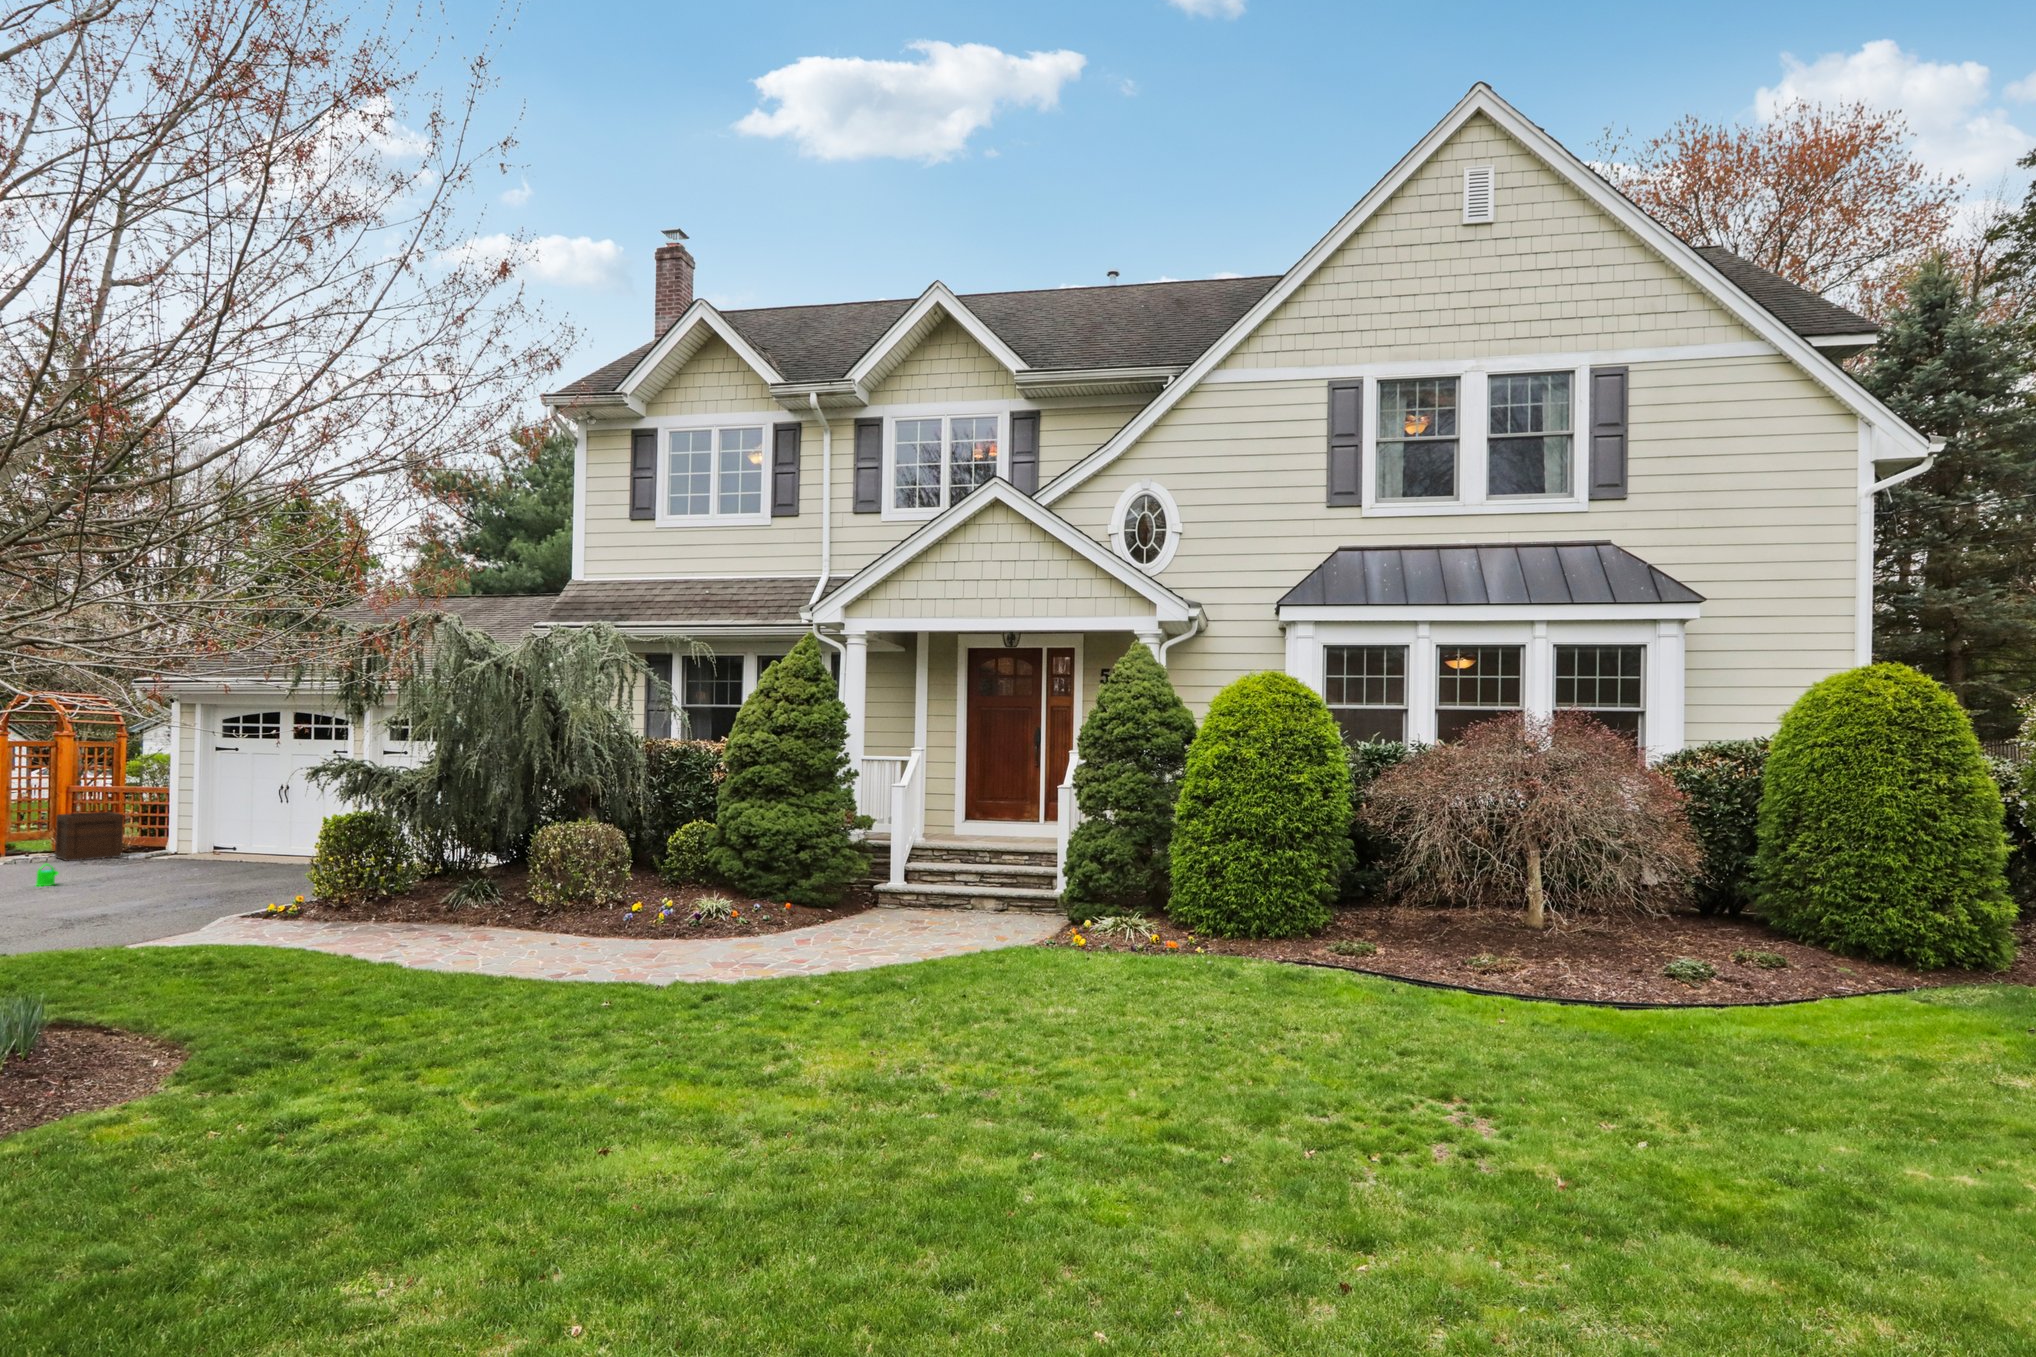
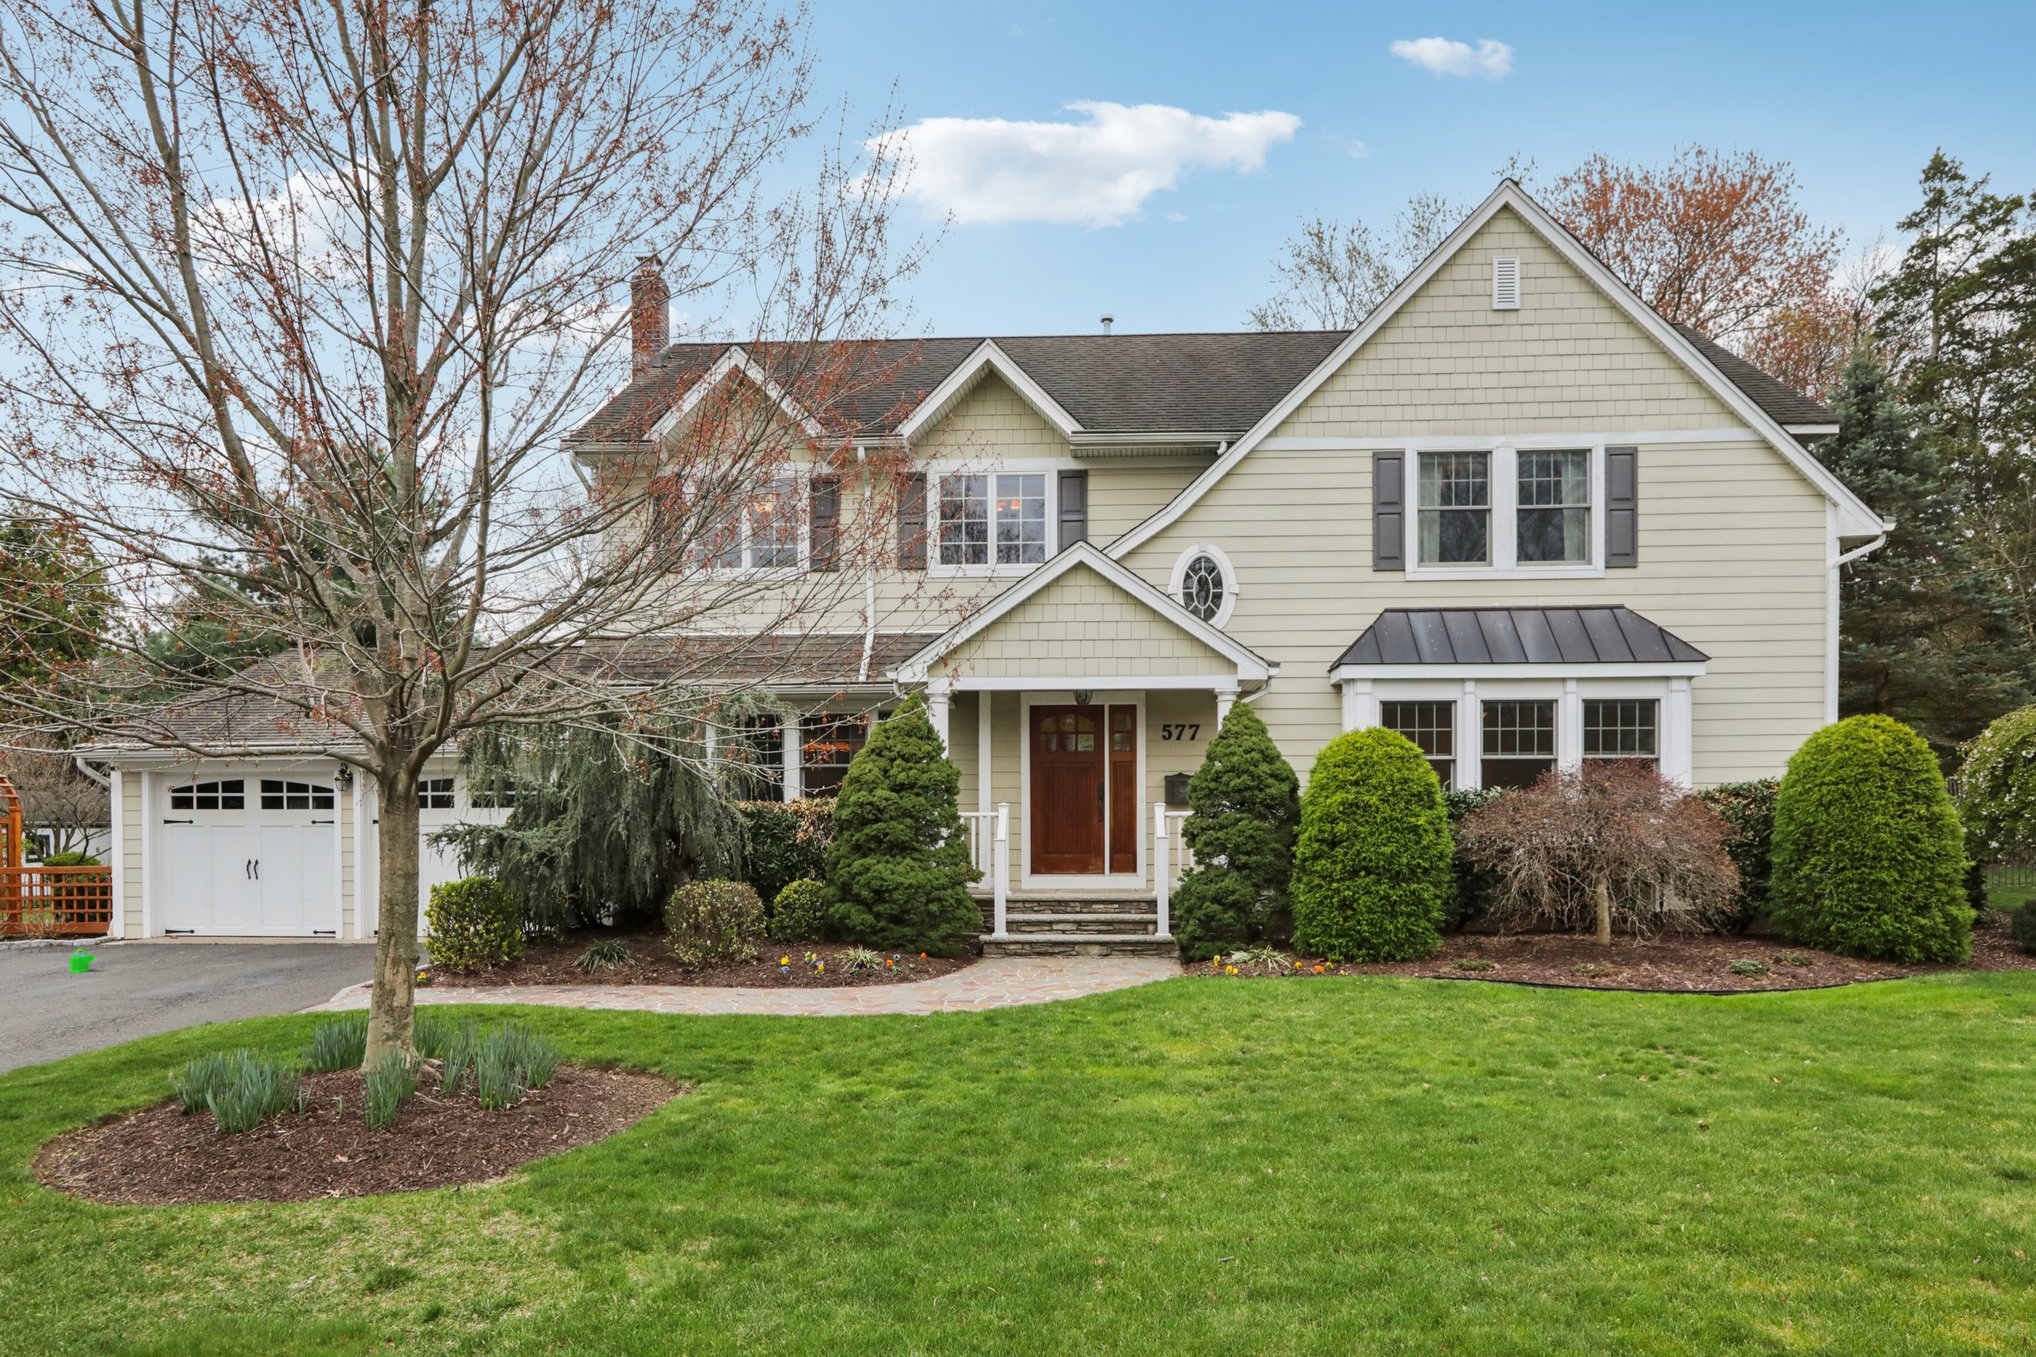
wooden crate: present [55,812,124,861] -> none [26,889,105,945]

